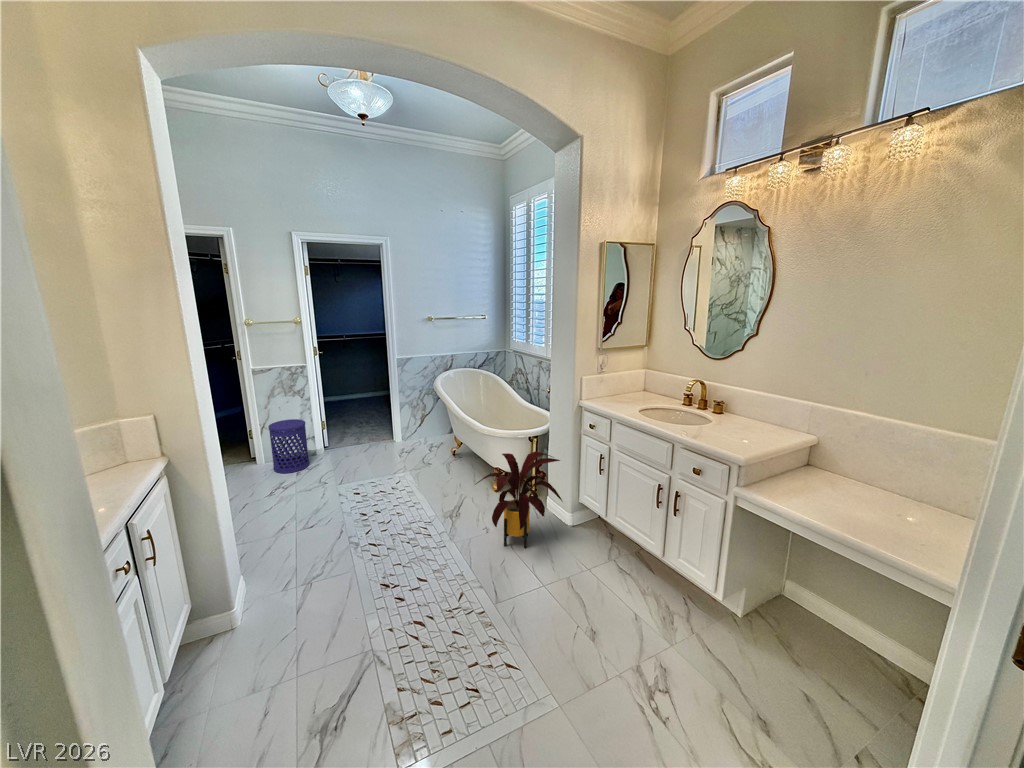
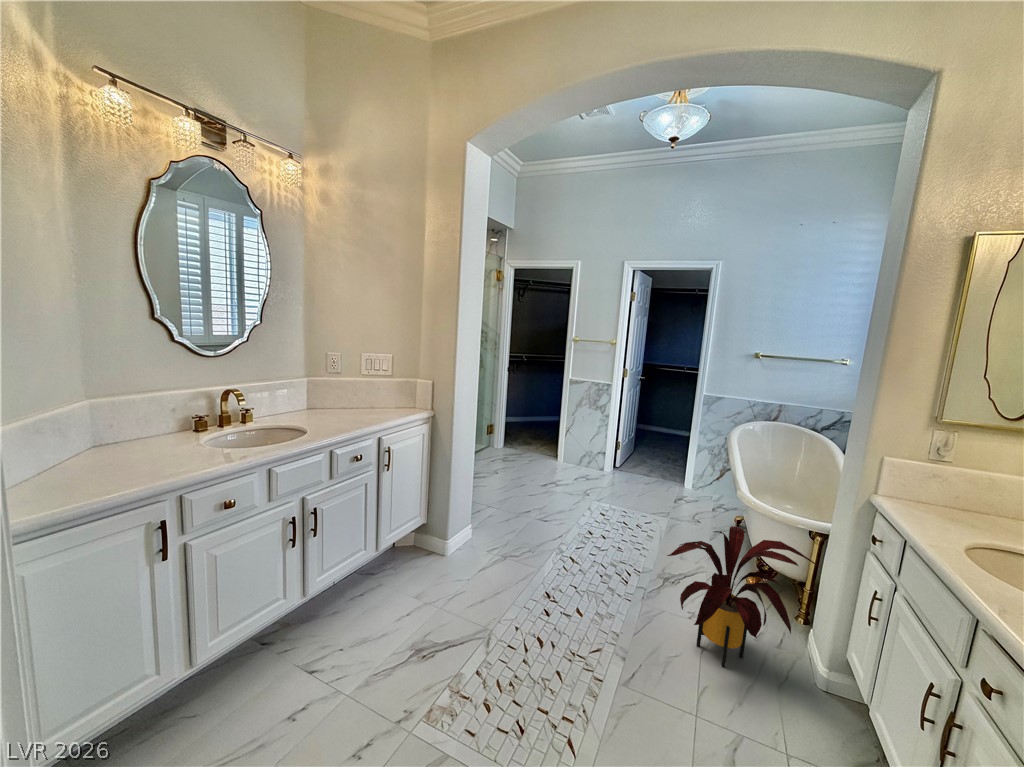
waste bin: present [268,419,309,473] -> none [565,430,597,477]

